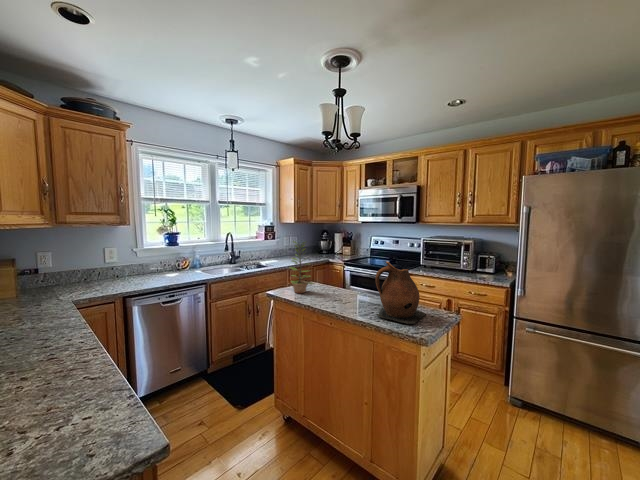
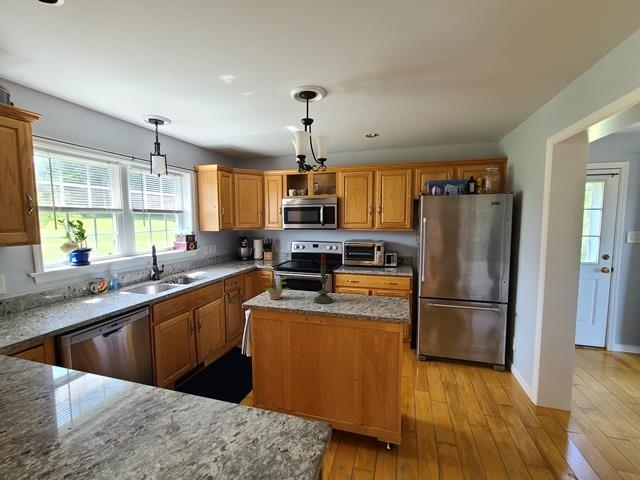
candle: none [333,244,356,305] -> present [314,254,333,304]
ceramic pitcher: present [375,262,426,325] -> none [357,264,391,310]

